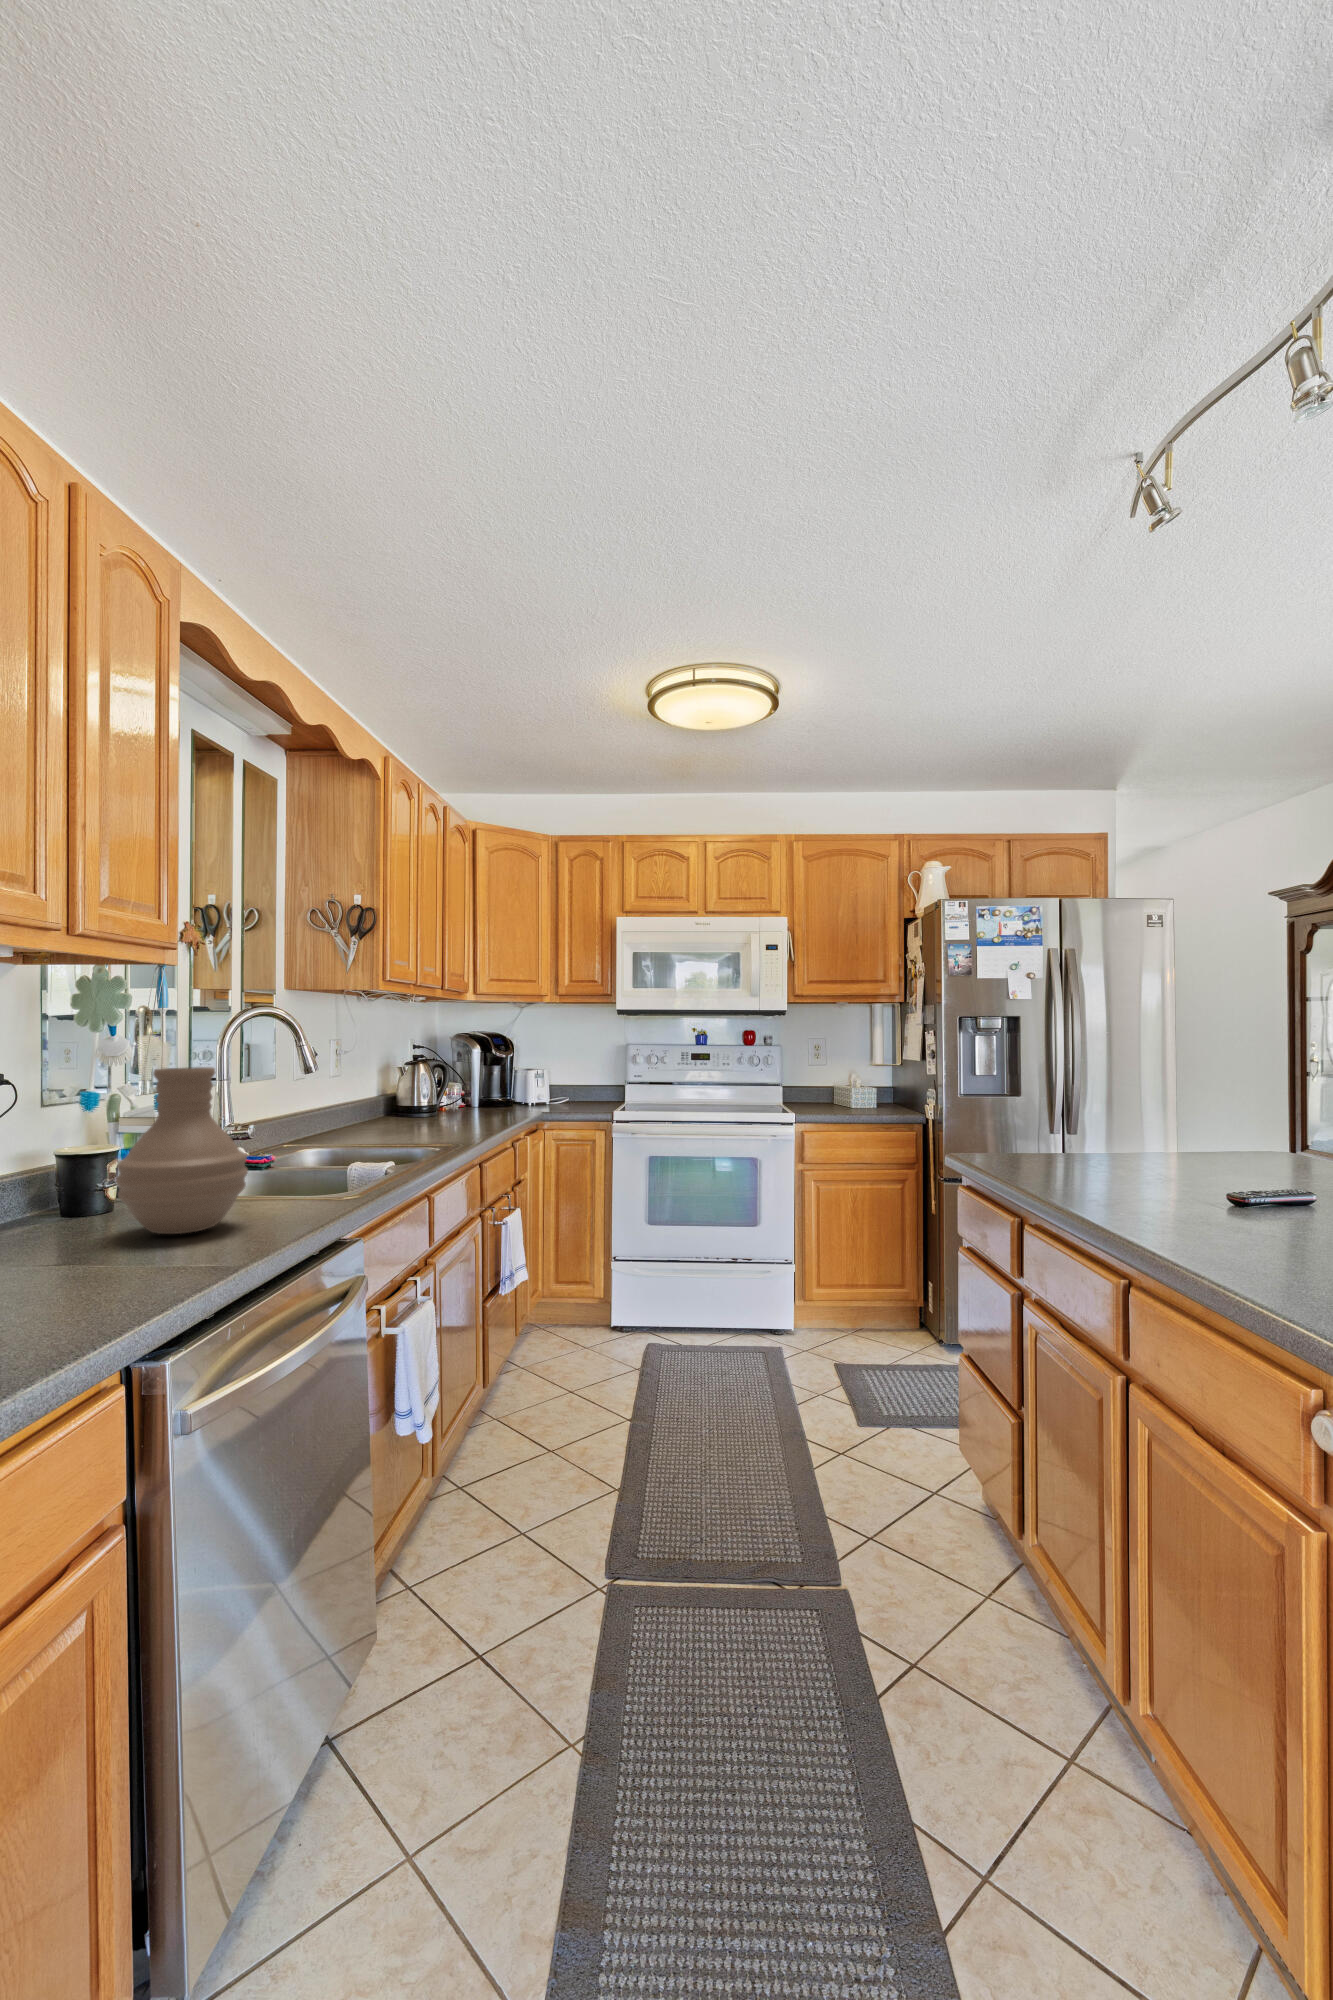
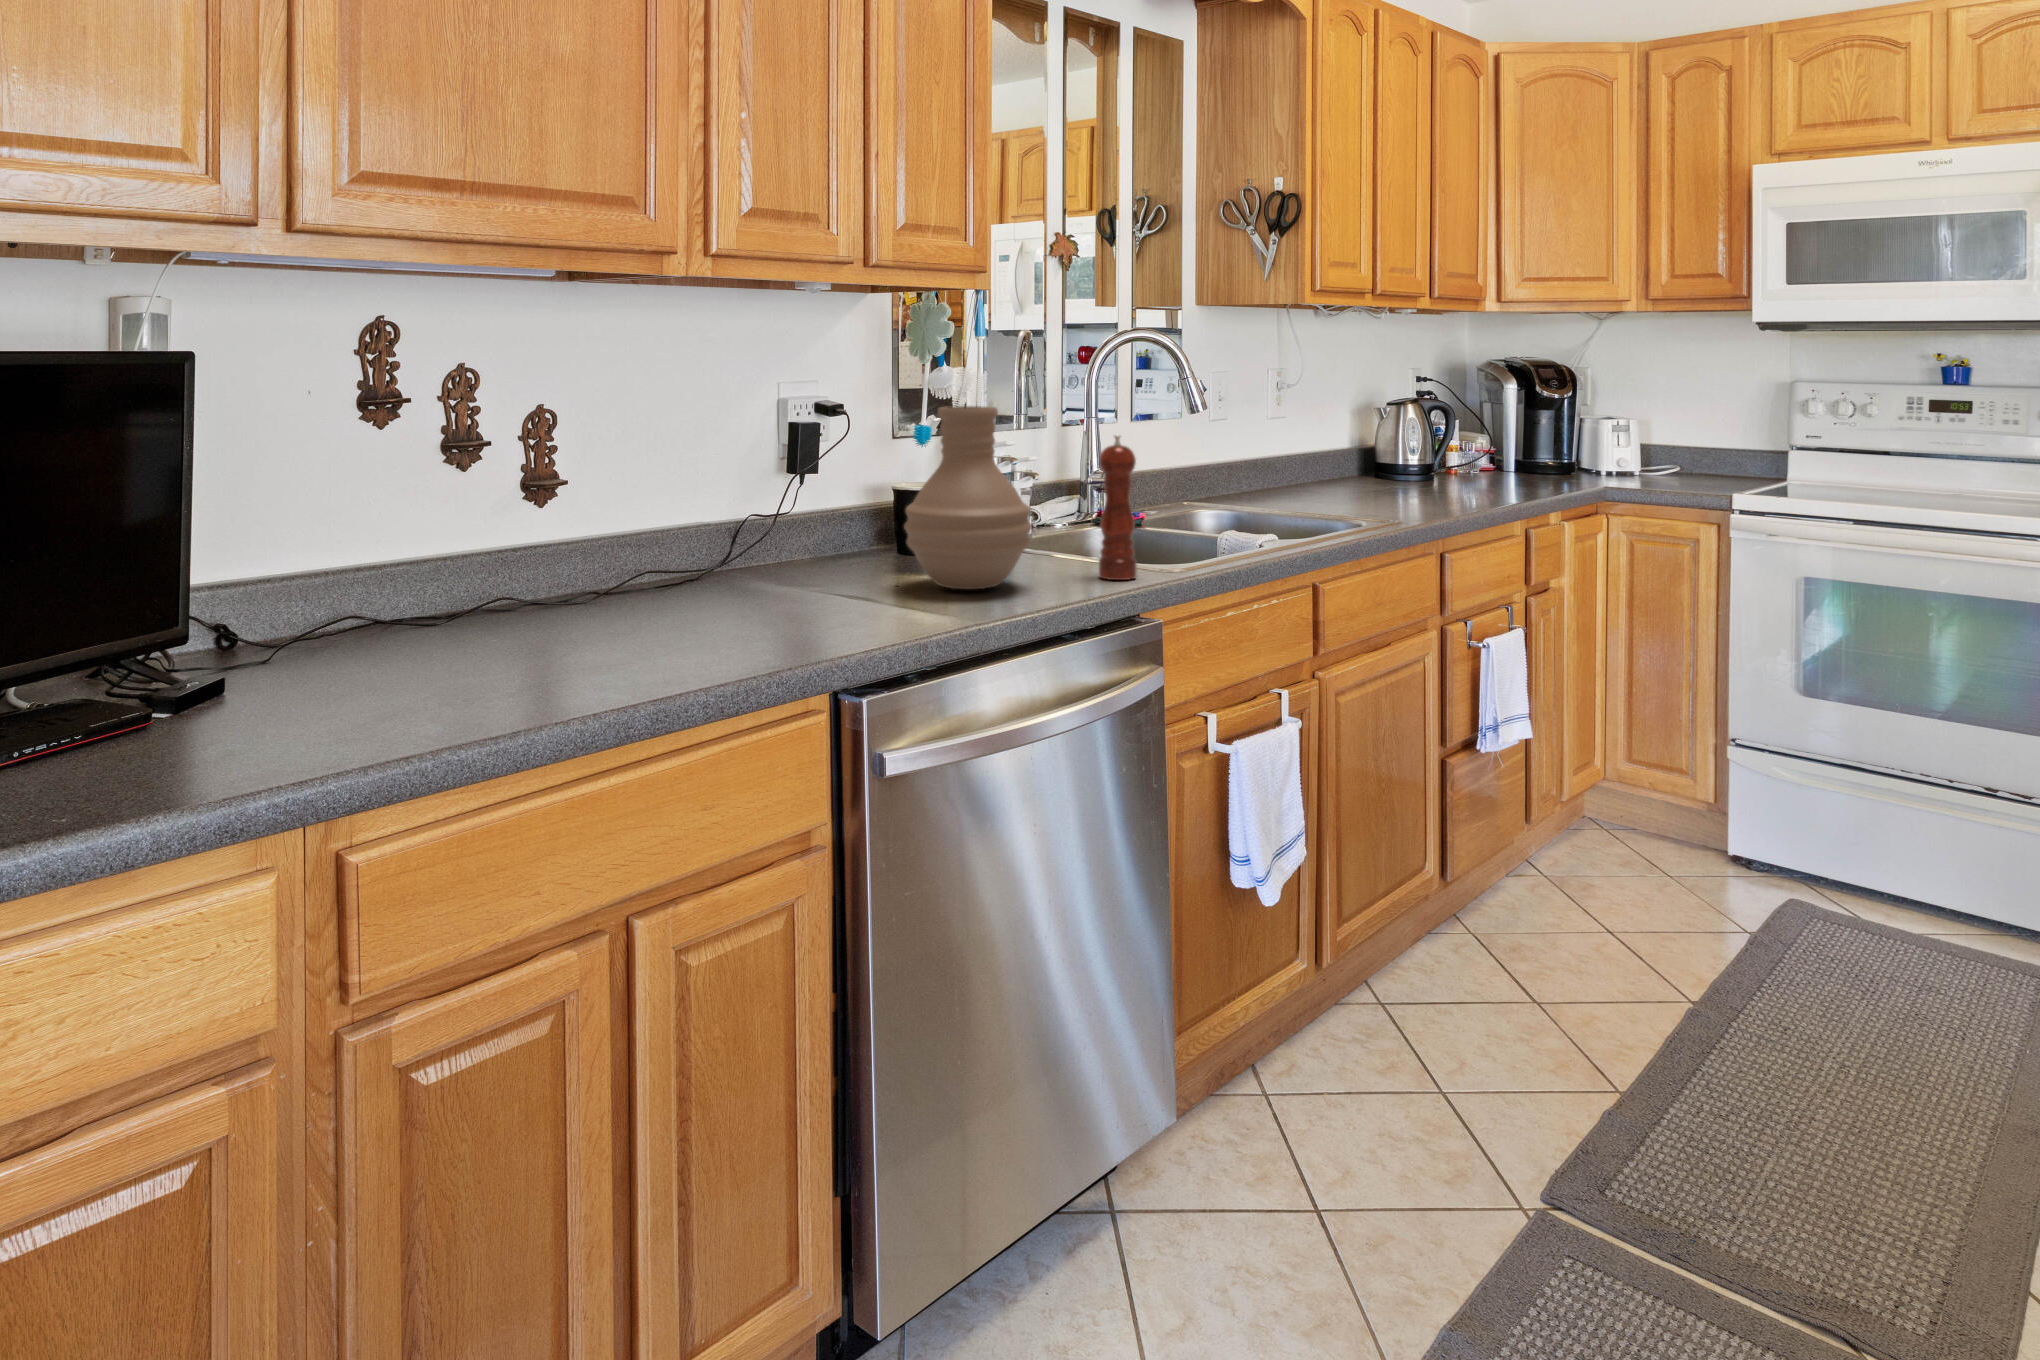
pepper mill: none [292,1087,325,1207] -> present [1099,435,1137,580]

